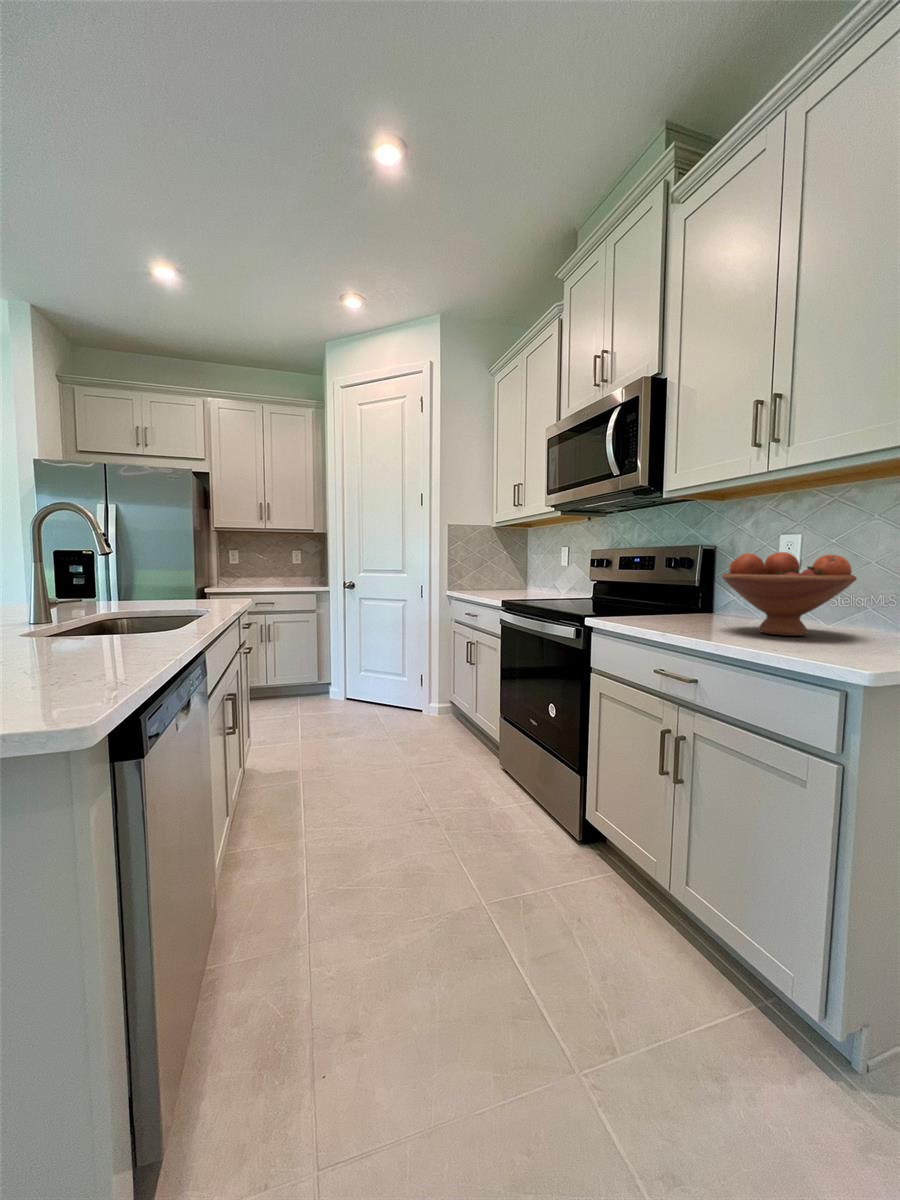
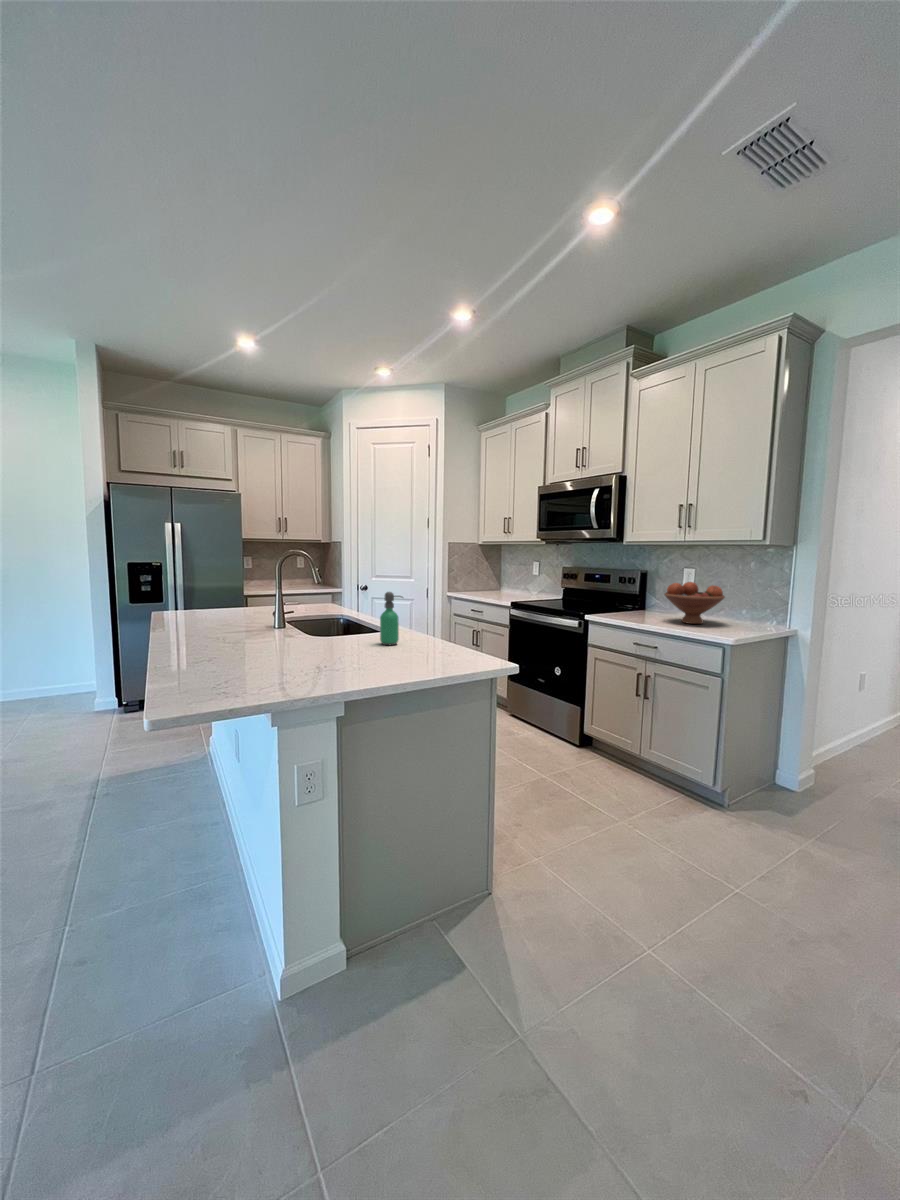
soap dispenser: none [51,546,97,651] -> present [380,592,403,645]

